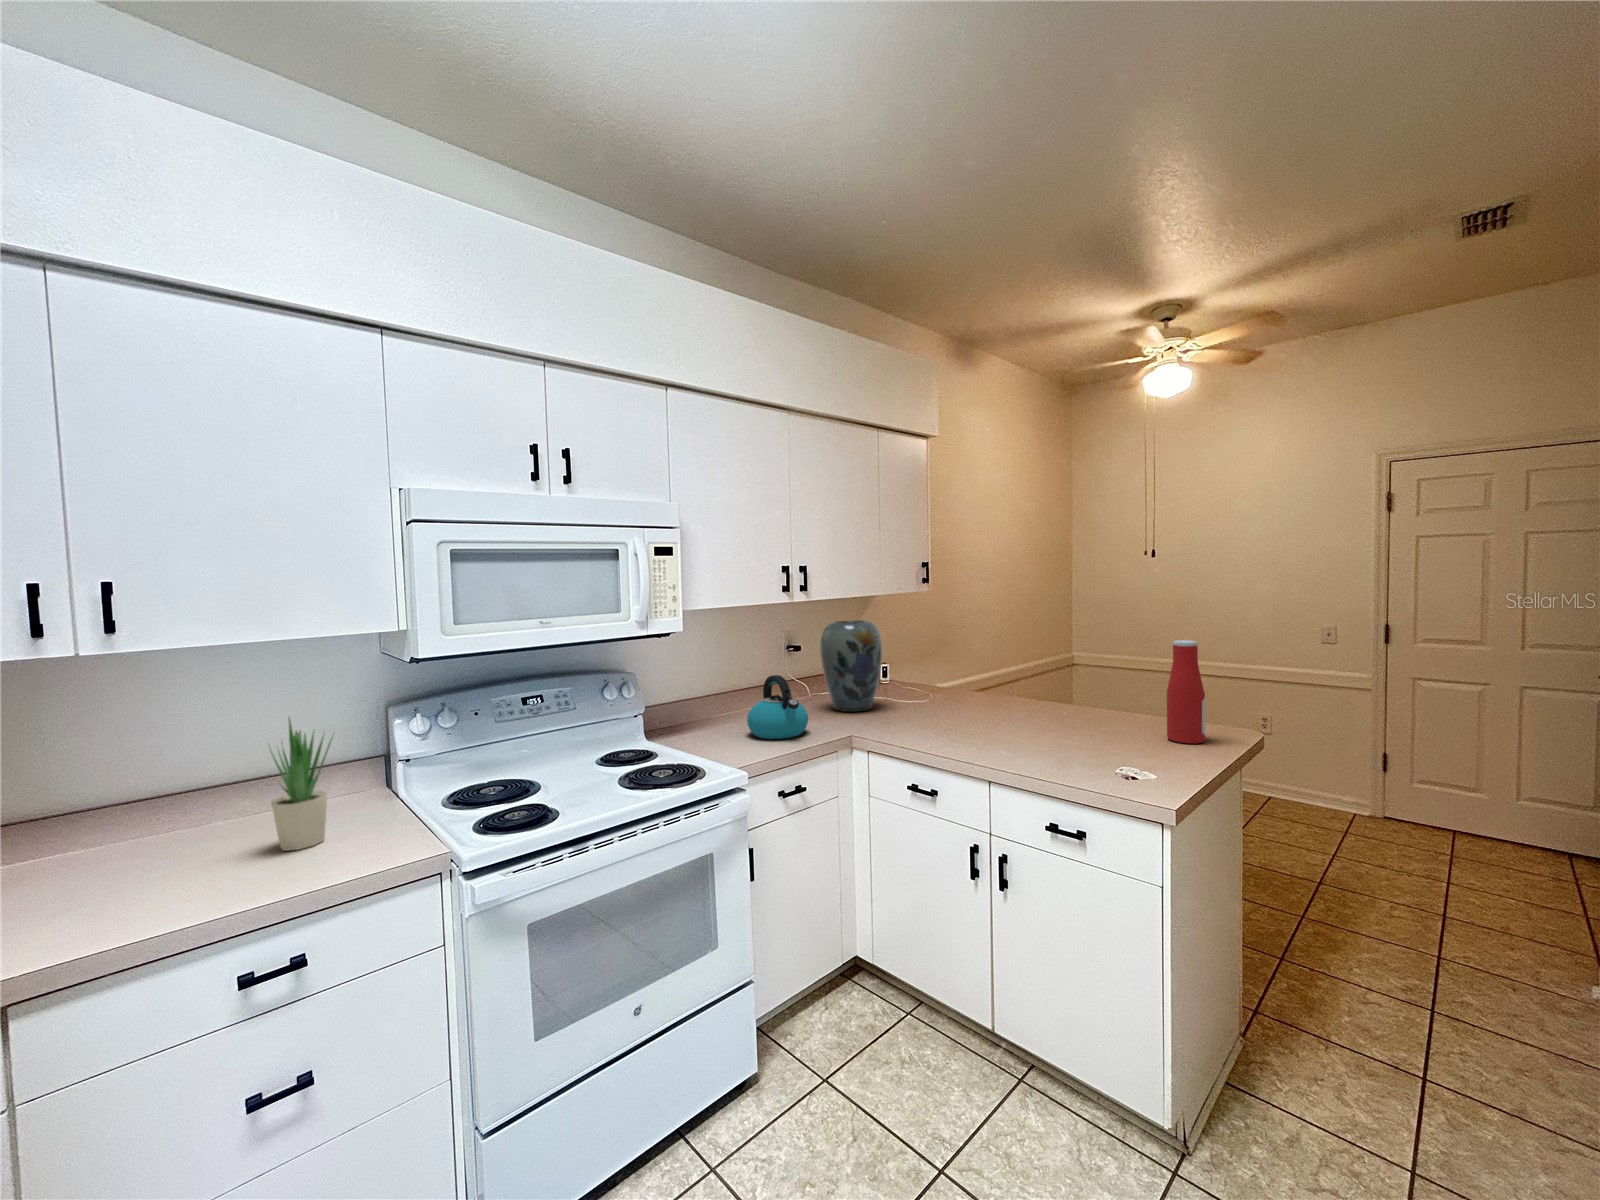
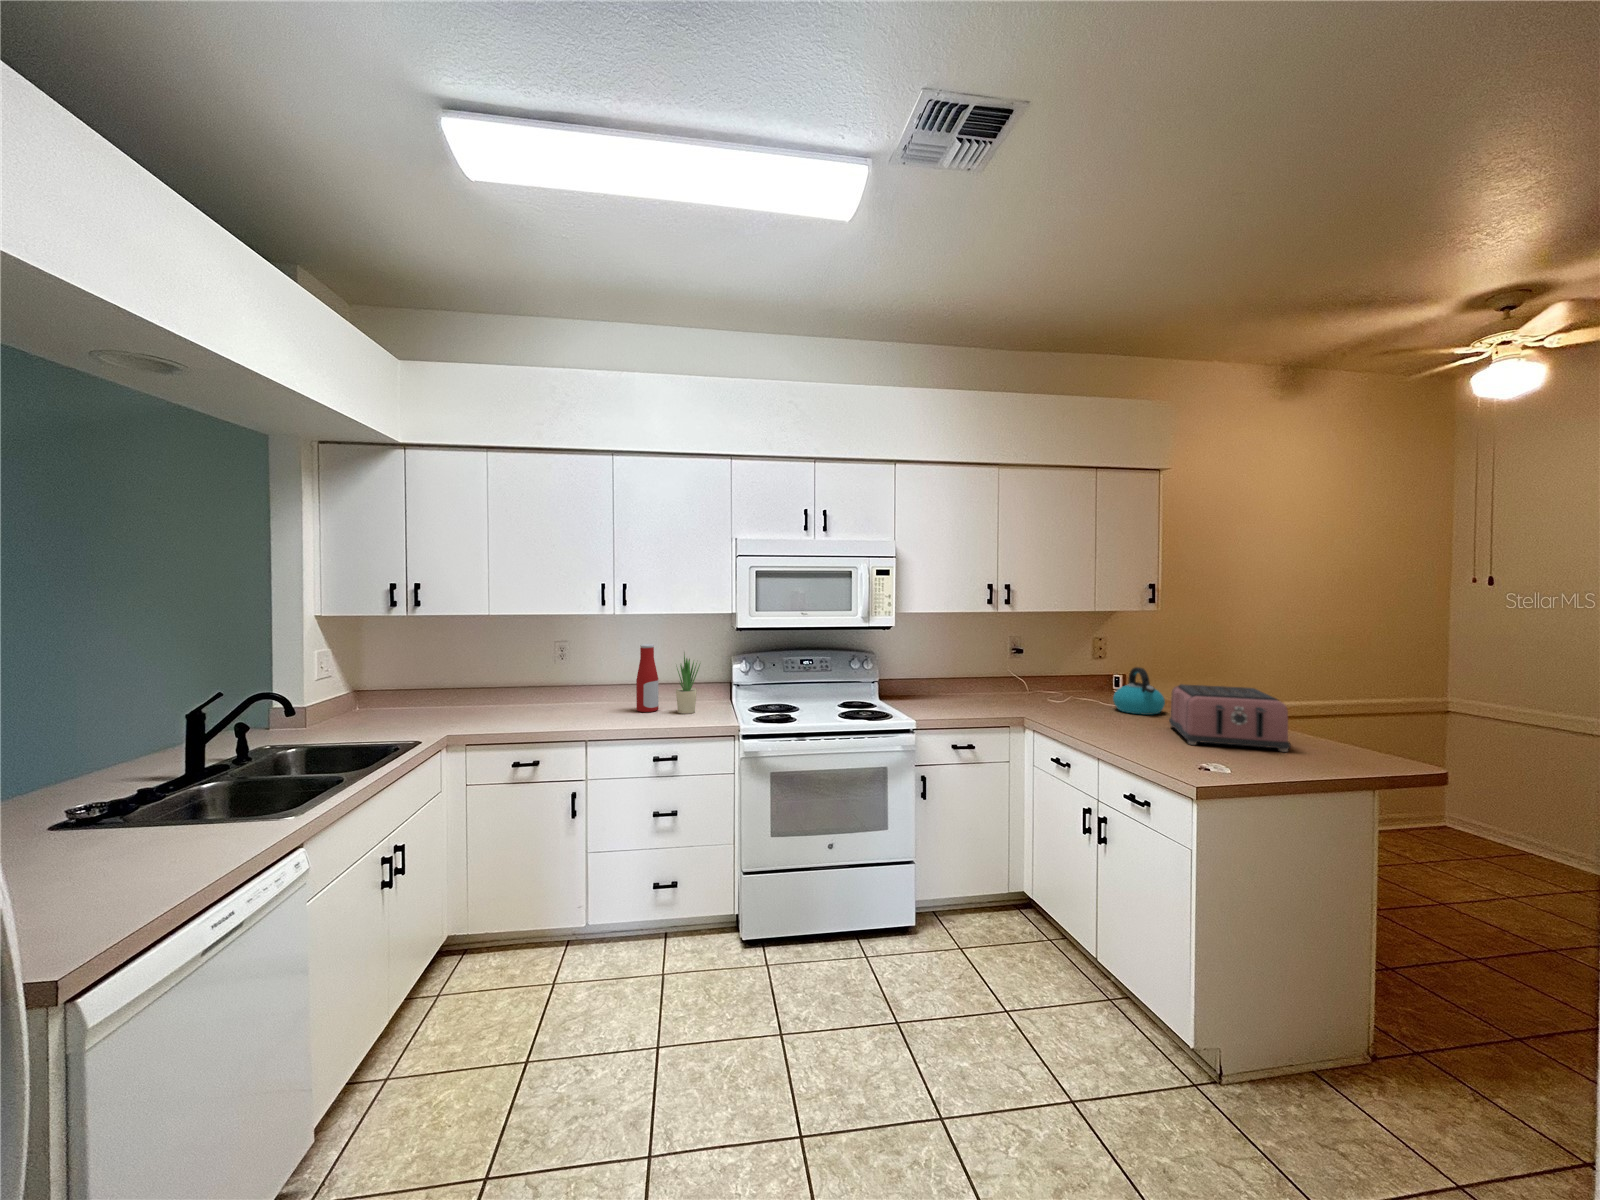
vase: present [820,620,882,712] -> none [1029,631,1084,705]
bottle: present [1167,640,1205,744] -> present [636,644,659,712]
toaster: none [1003,666,1141,740] -> present [1169,684,1290,752]
kettle: present [747,675,808,739] -> present [1113,667,1165,715]

